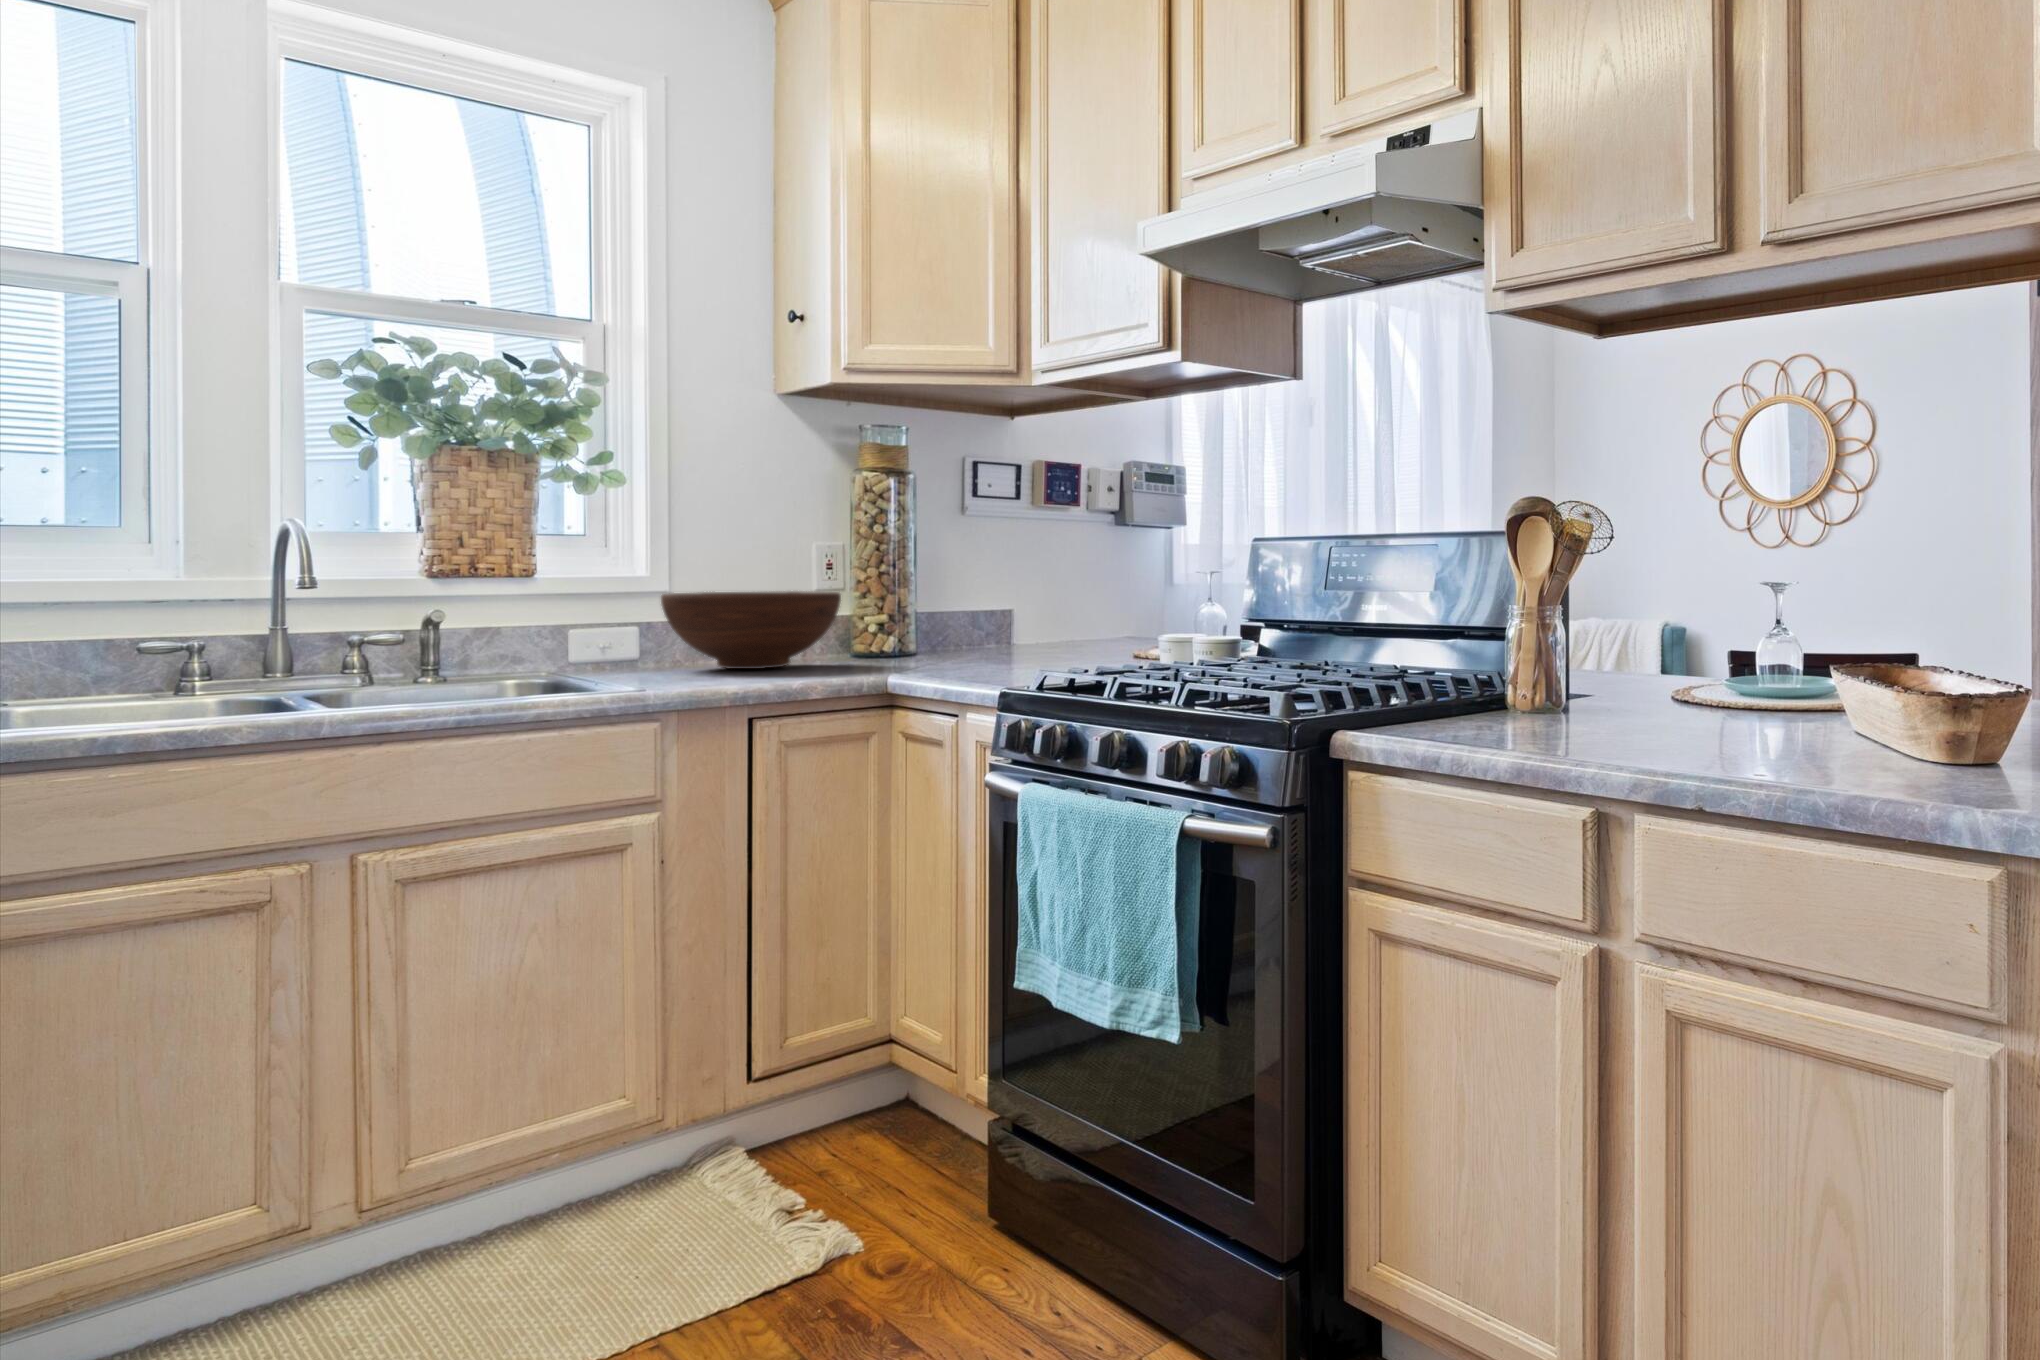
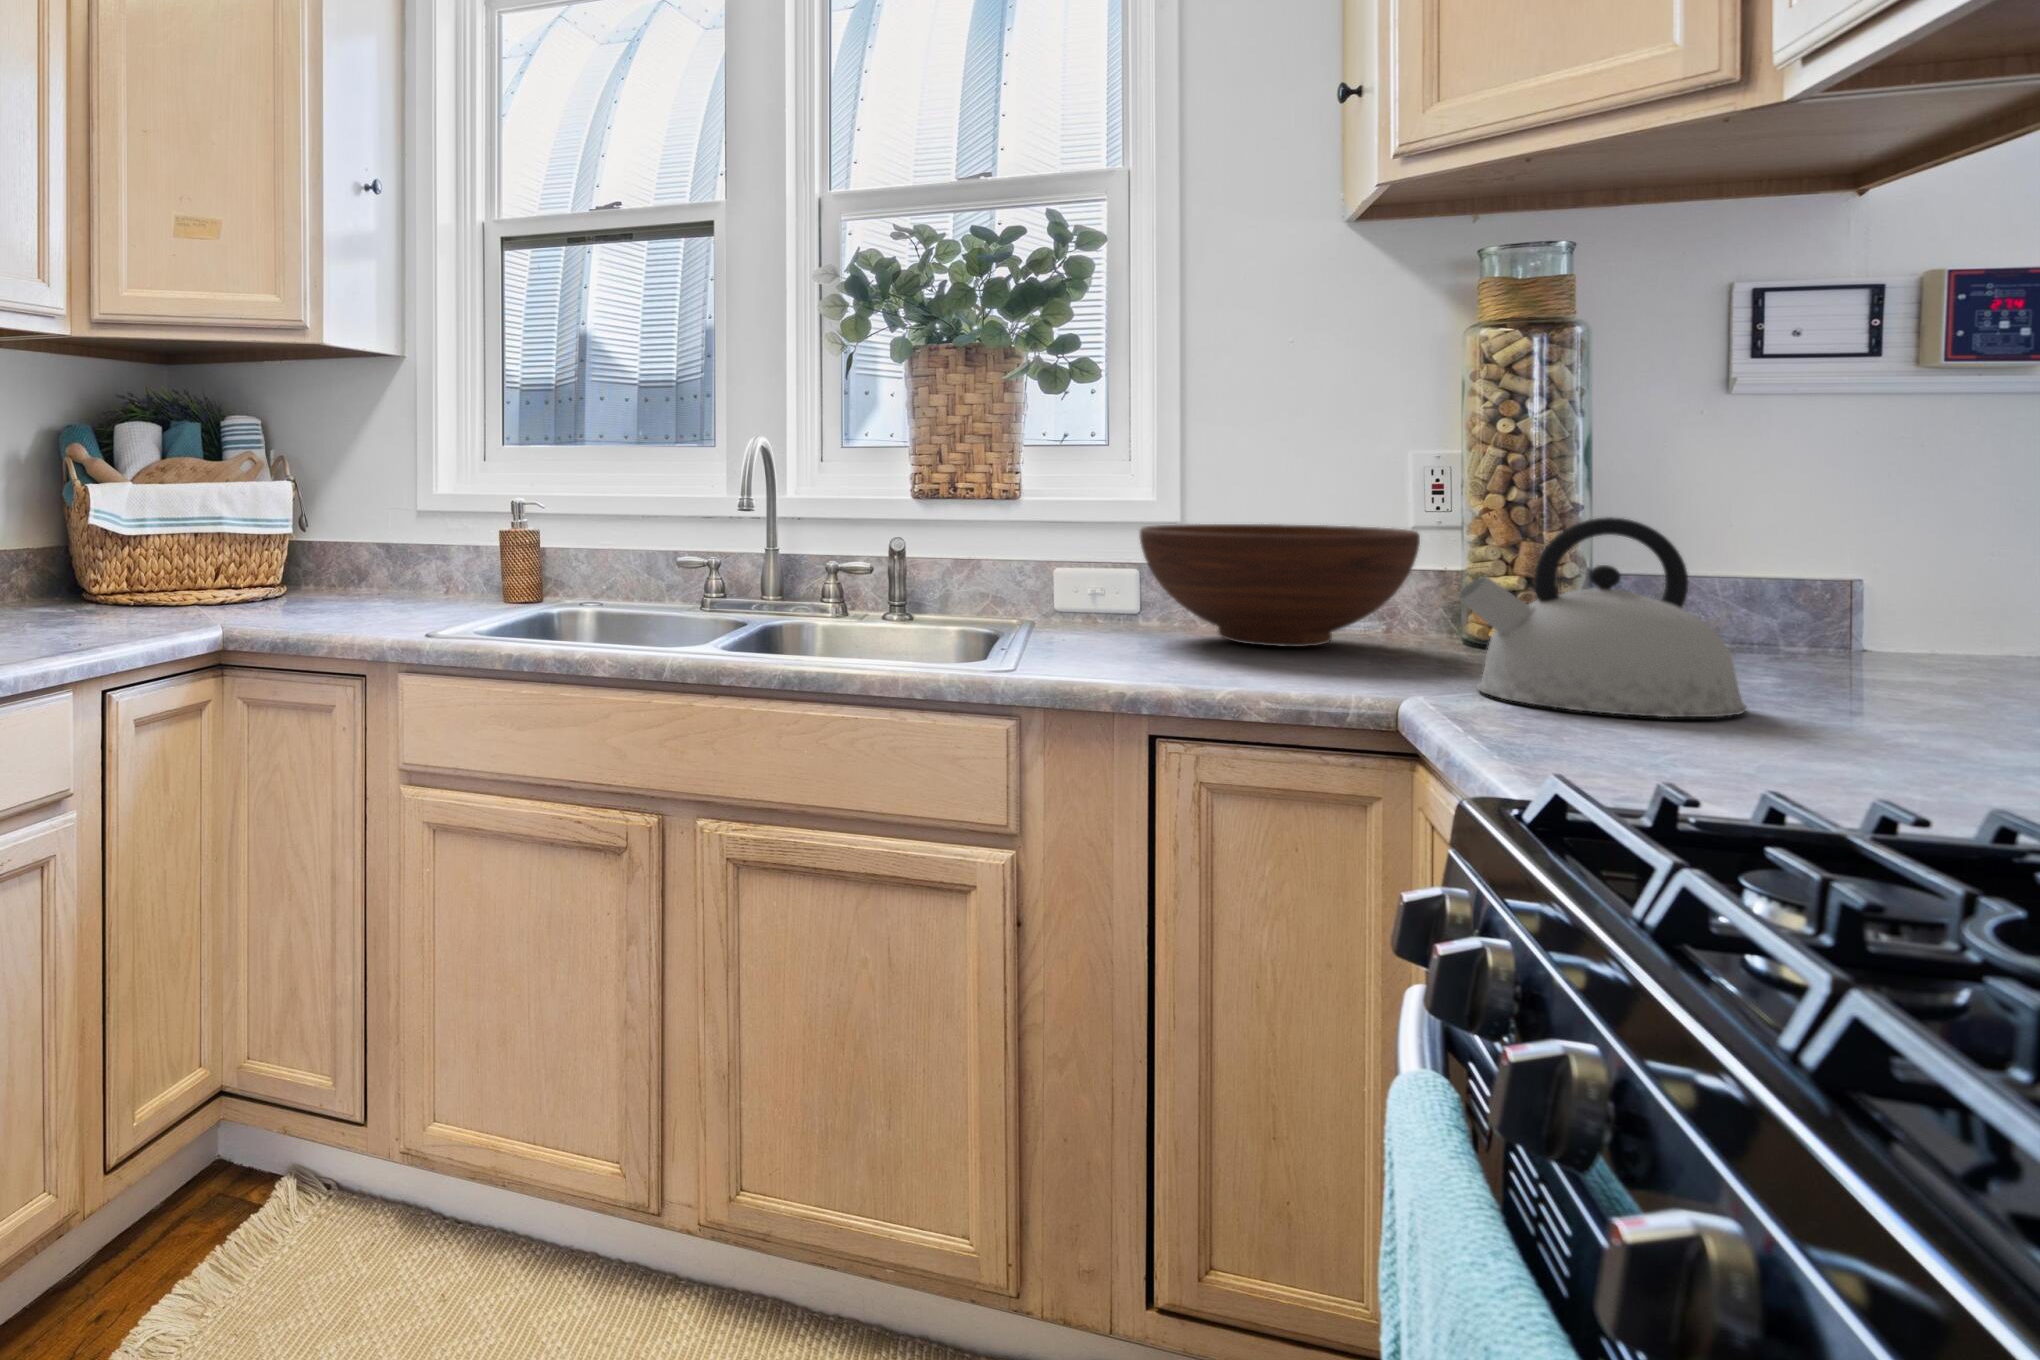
kettle: none [898,578,1015,674] -> present [1458,517,1747,717]

